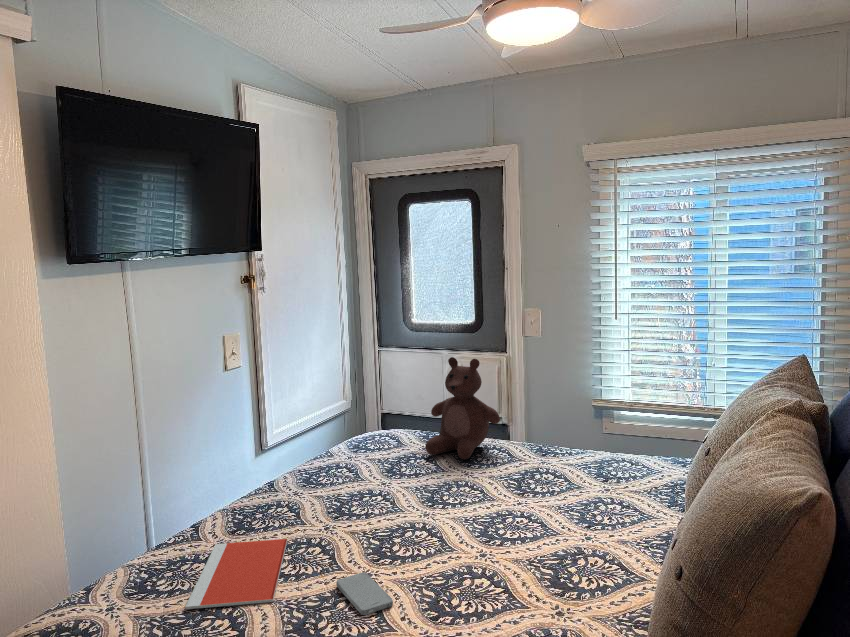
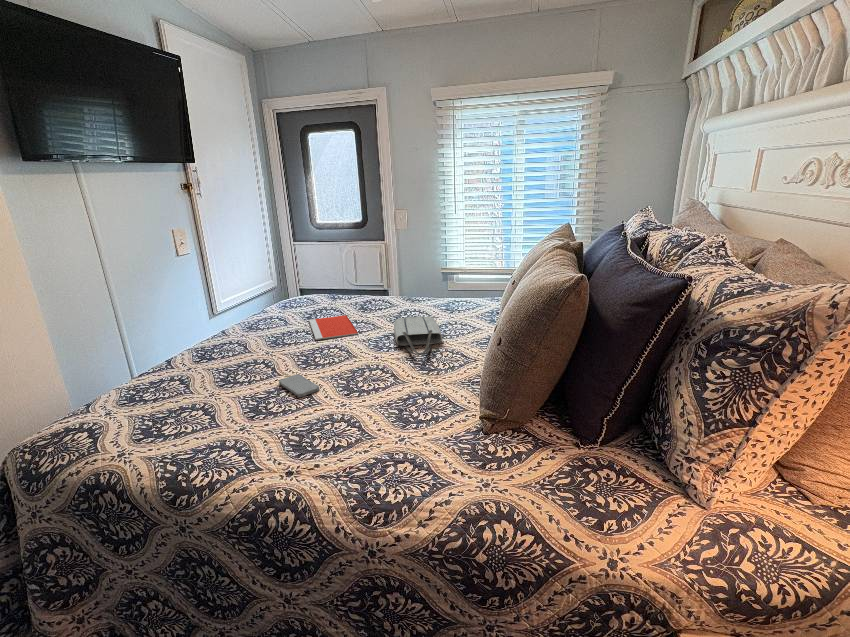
teddy bear: present [425,357,500,460] -> none [332,239,382,308]
tote bag: none [514,487,588,560] -> present [394,317,442,355]
notebook: present [185,539,287,609] -> present [309,315,358,340]

